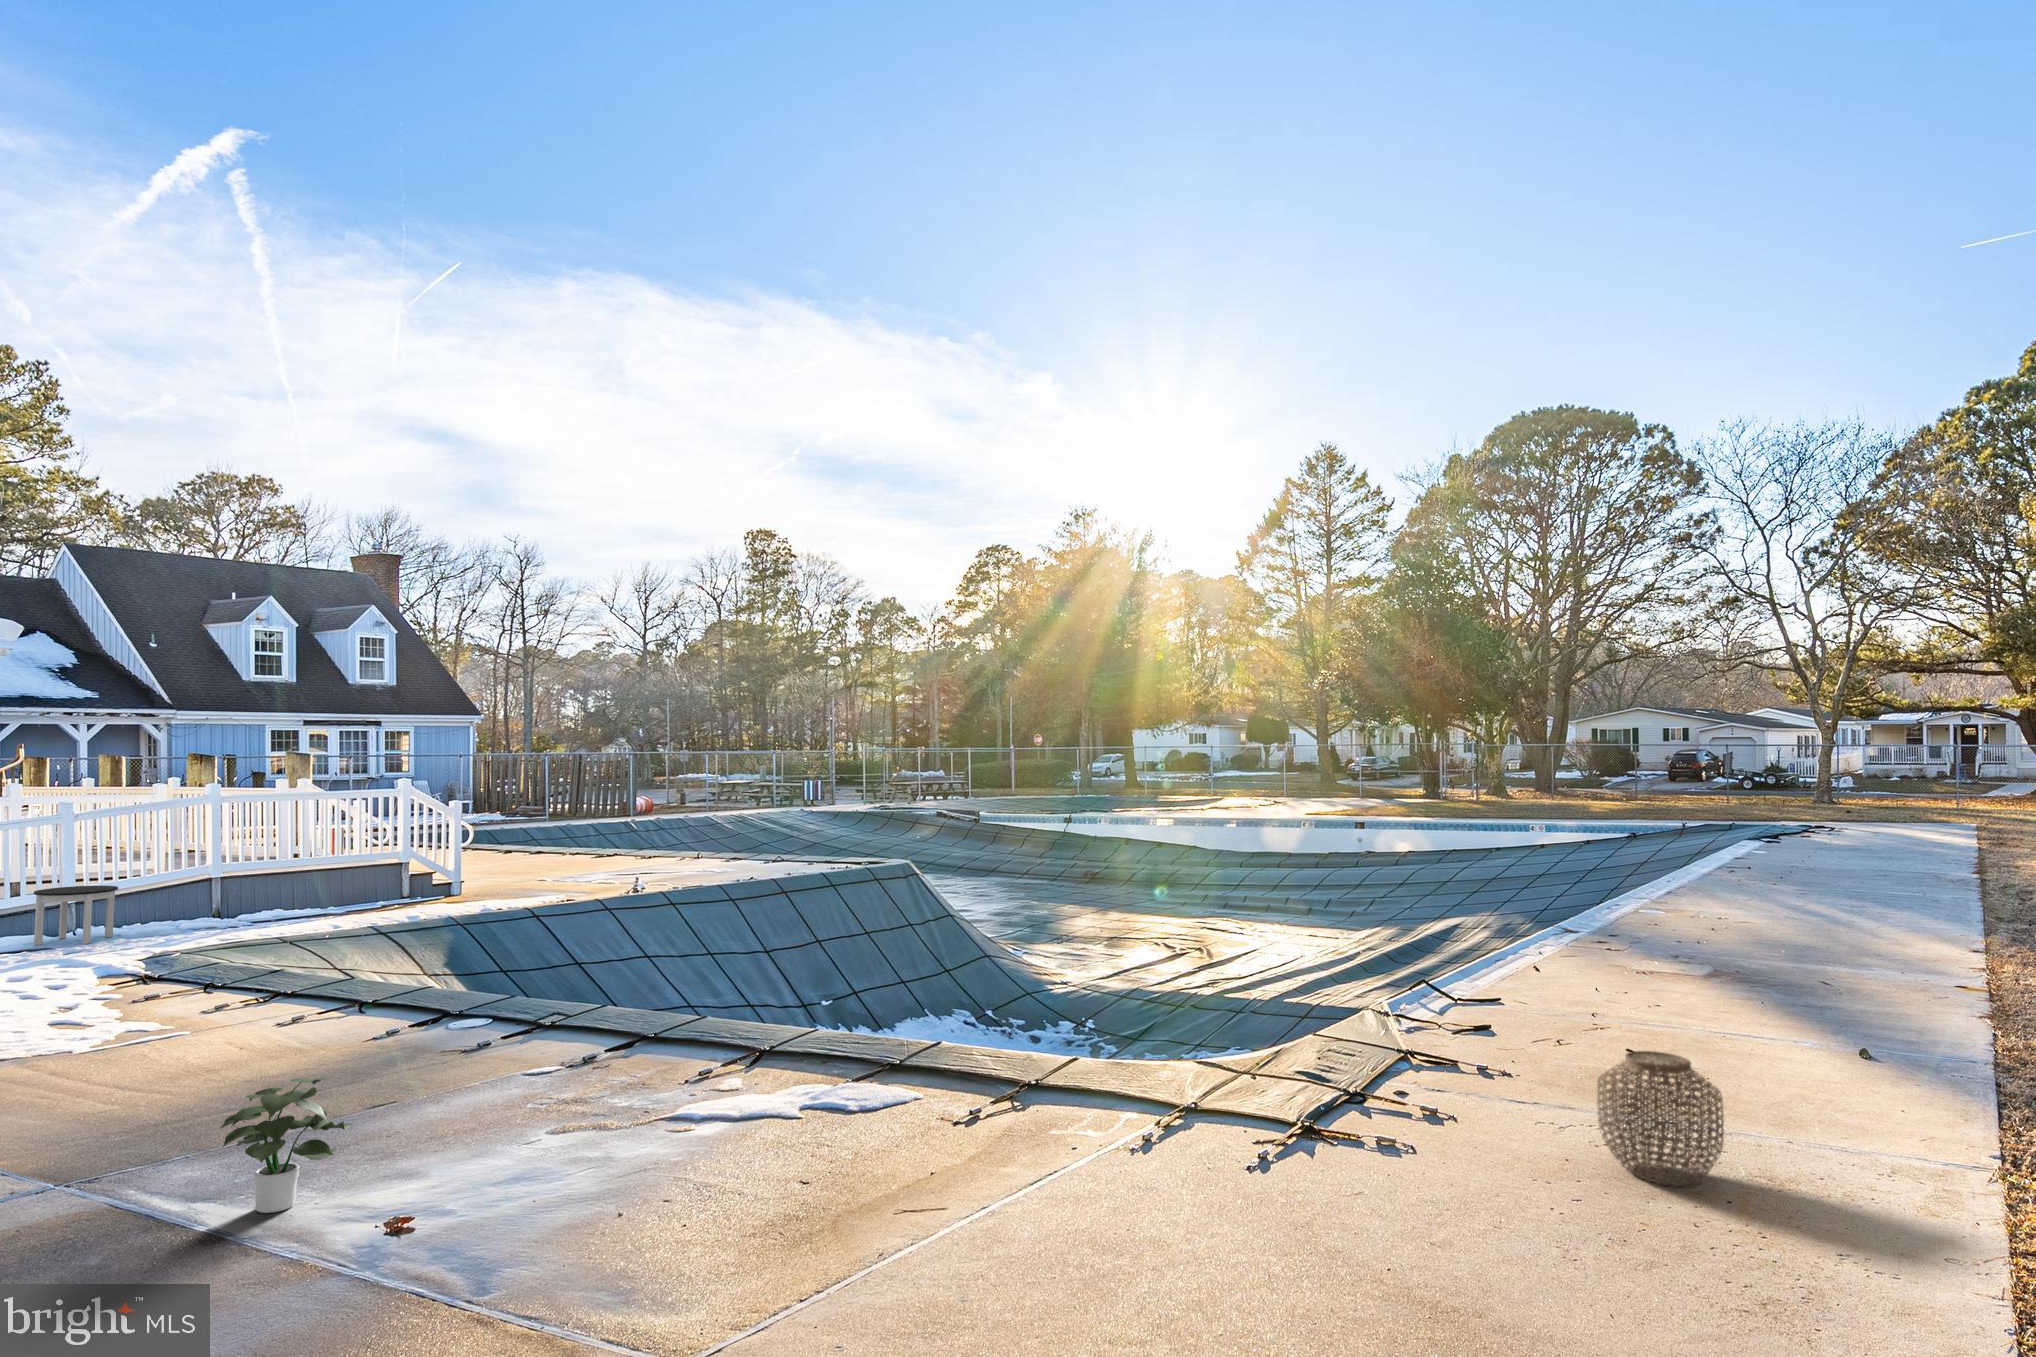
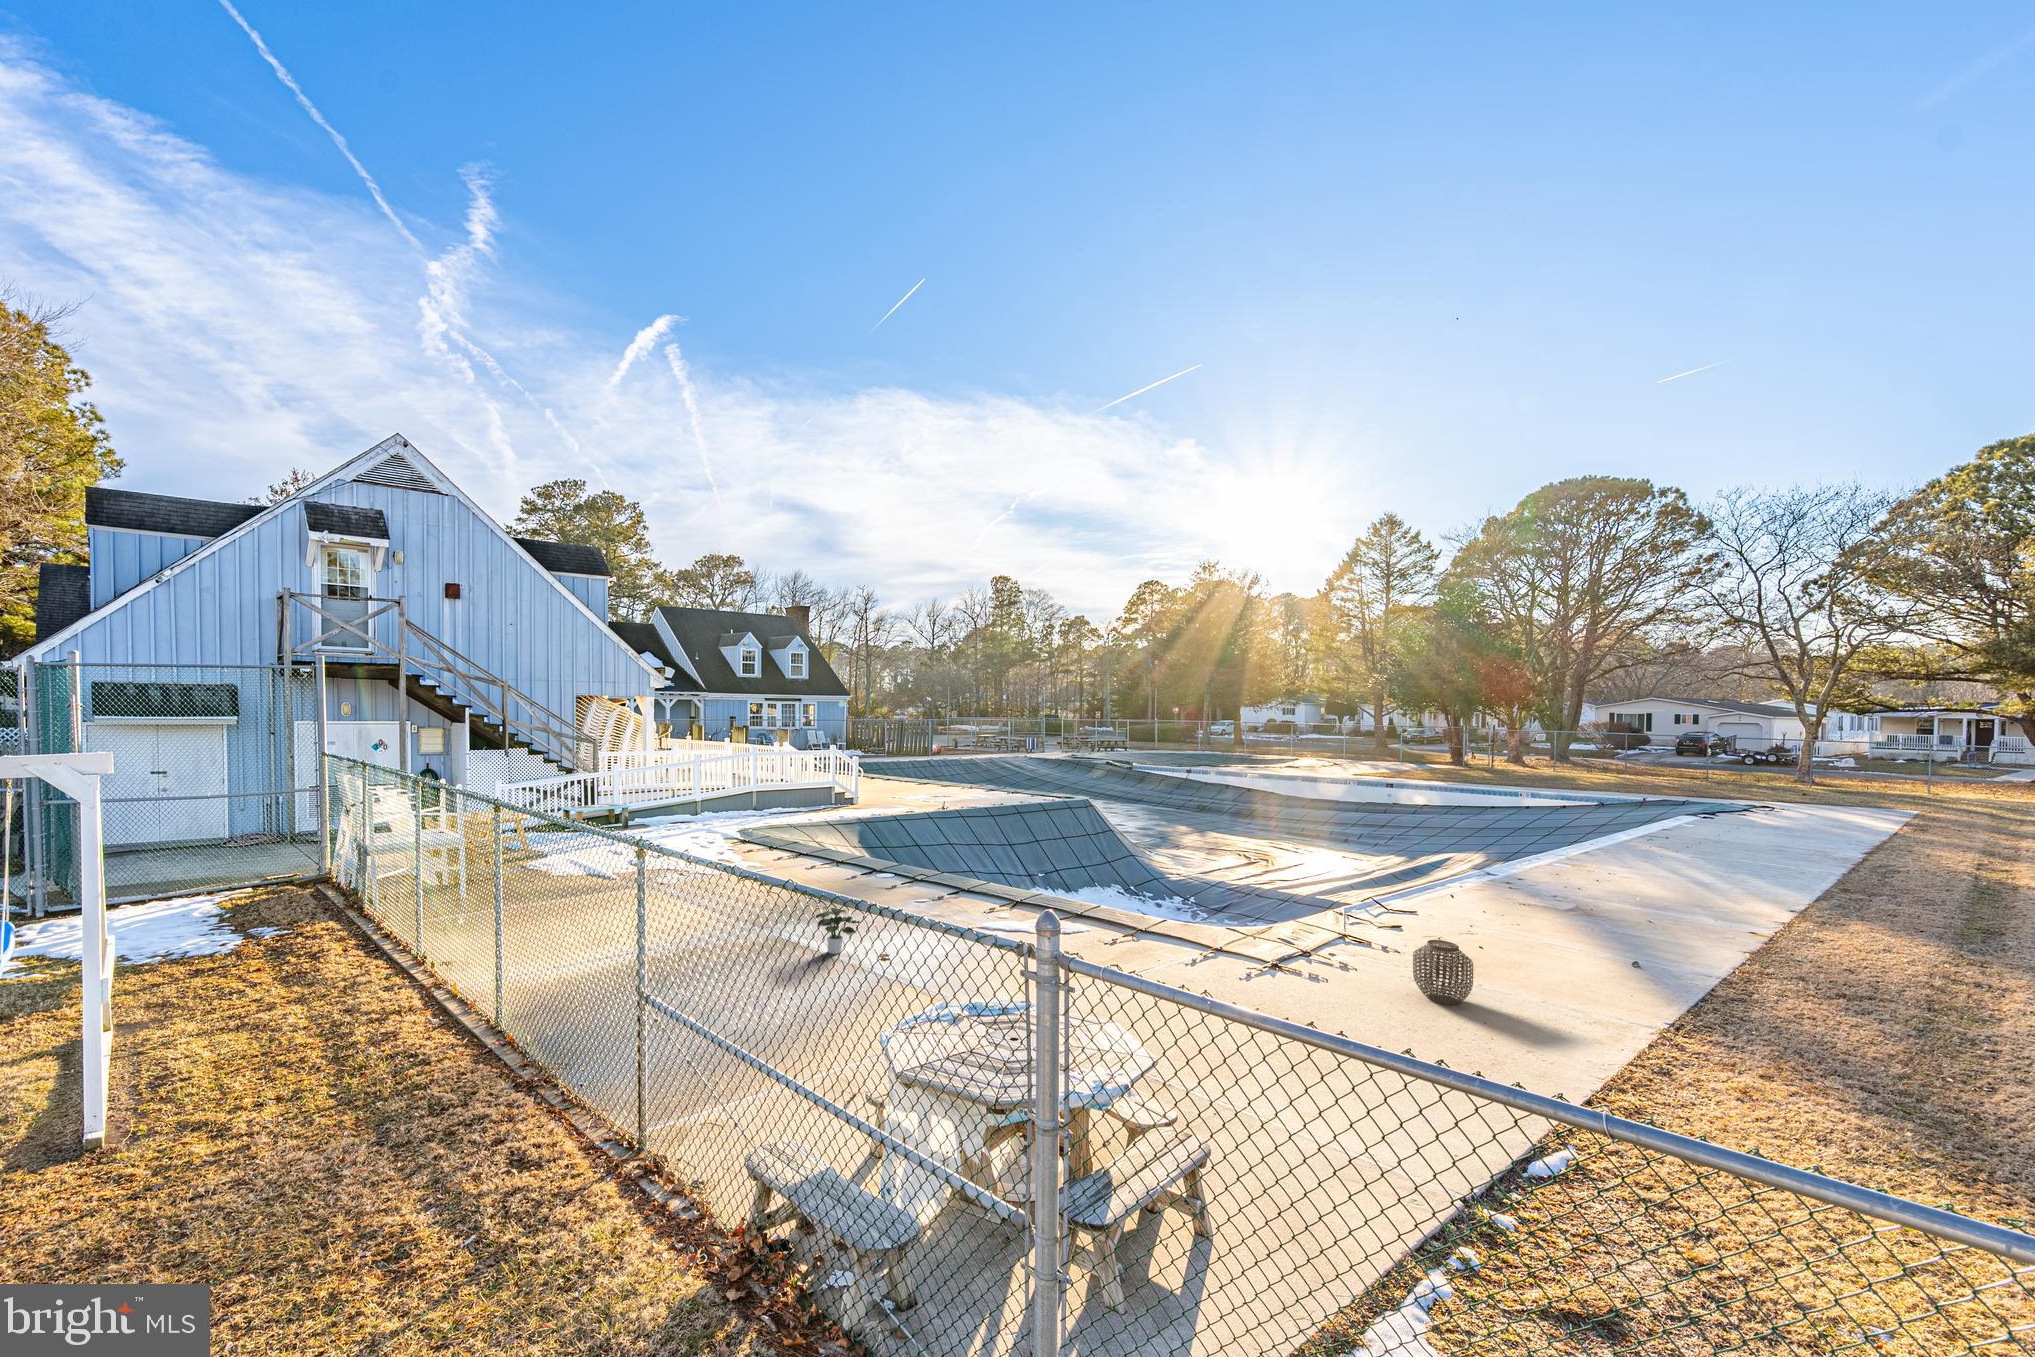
round table: present [34,886,118,945] -> none [680,798,714,826]

